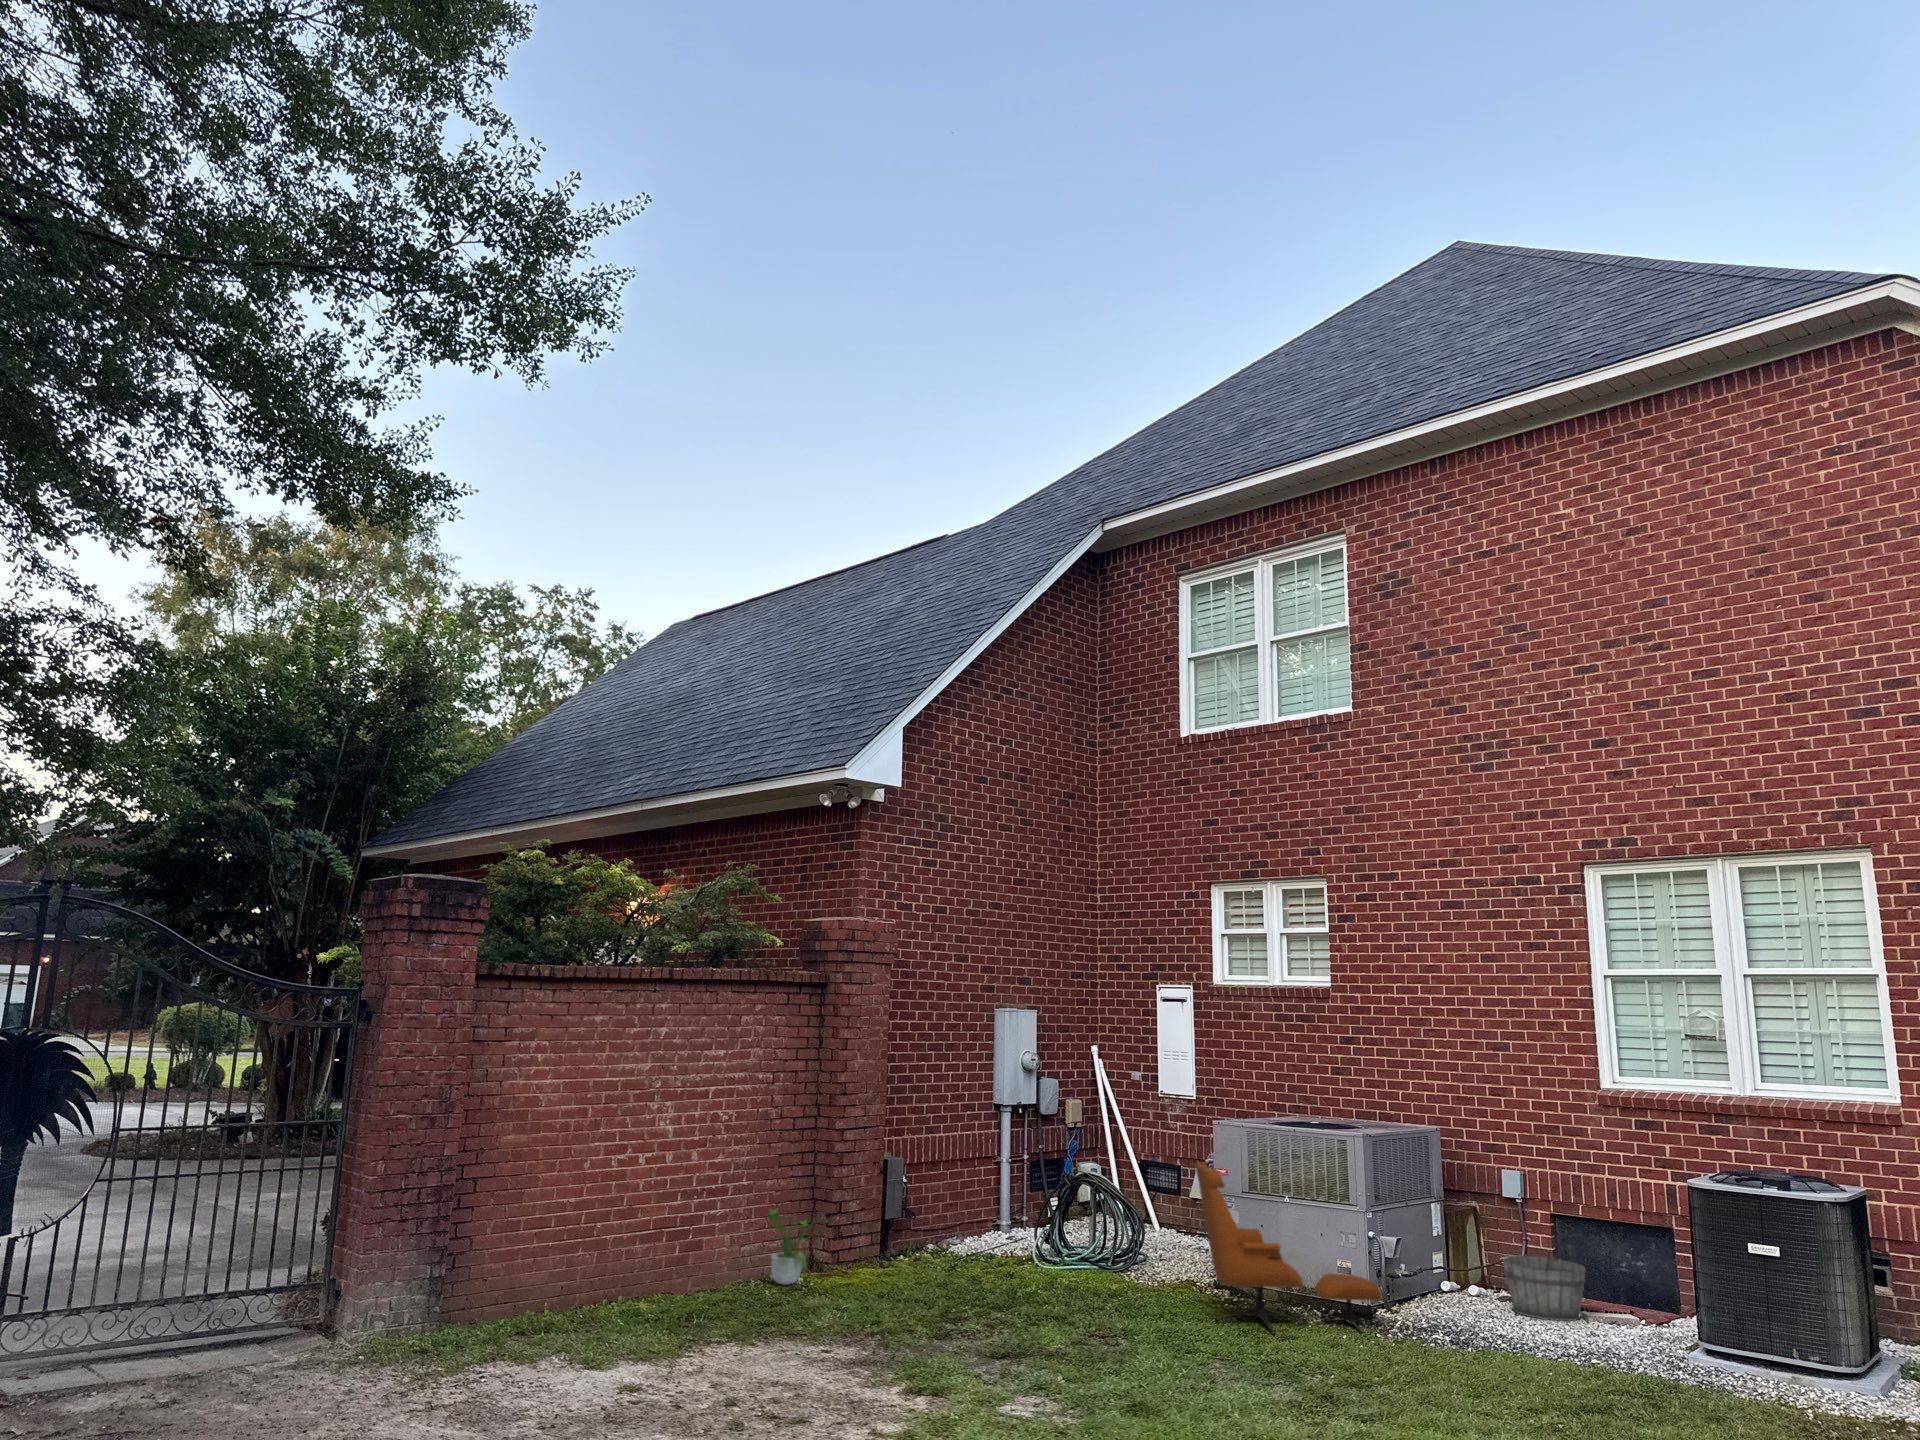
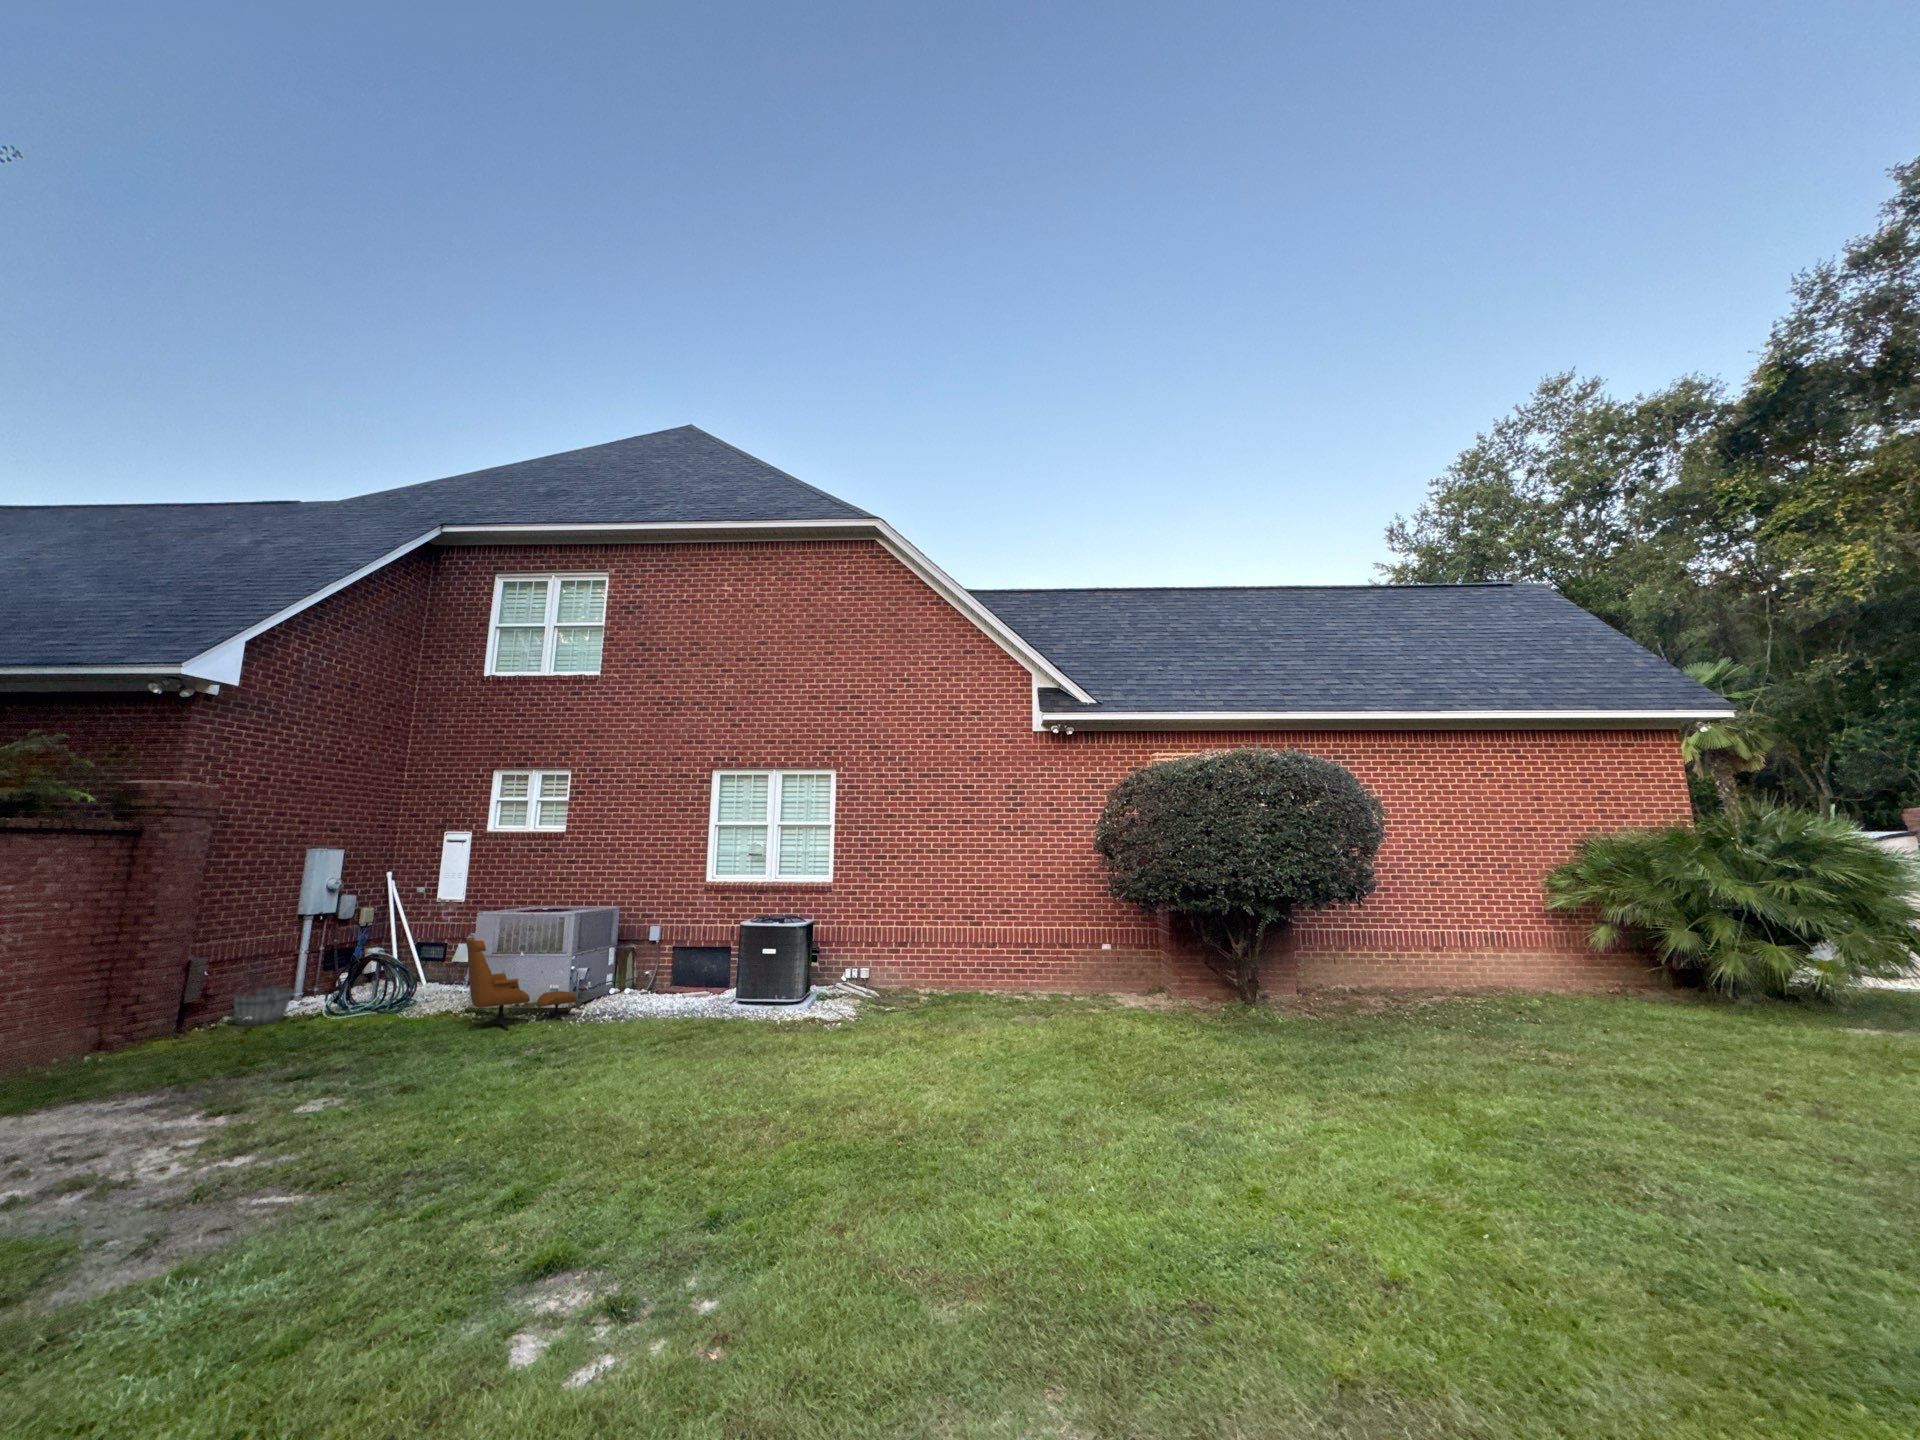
potted plant: present [768,1210,829,1285] -> none [54,995,131,1068]
wooden bucket: present [1502,1246,1586,1321] -> present [234,984,293,1025]

